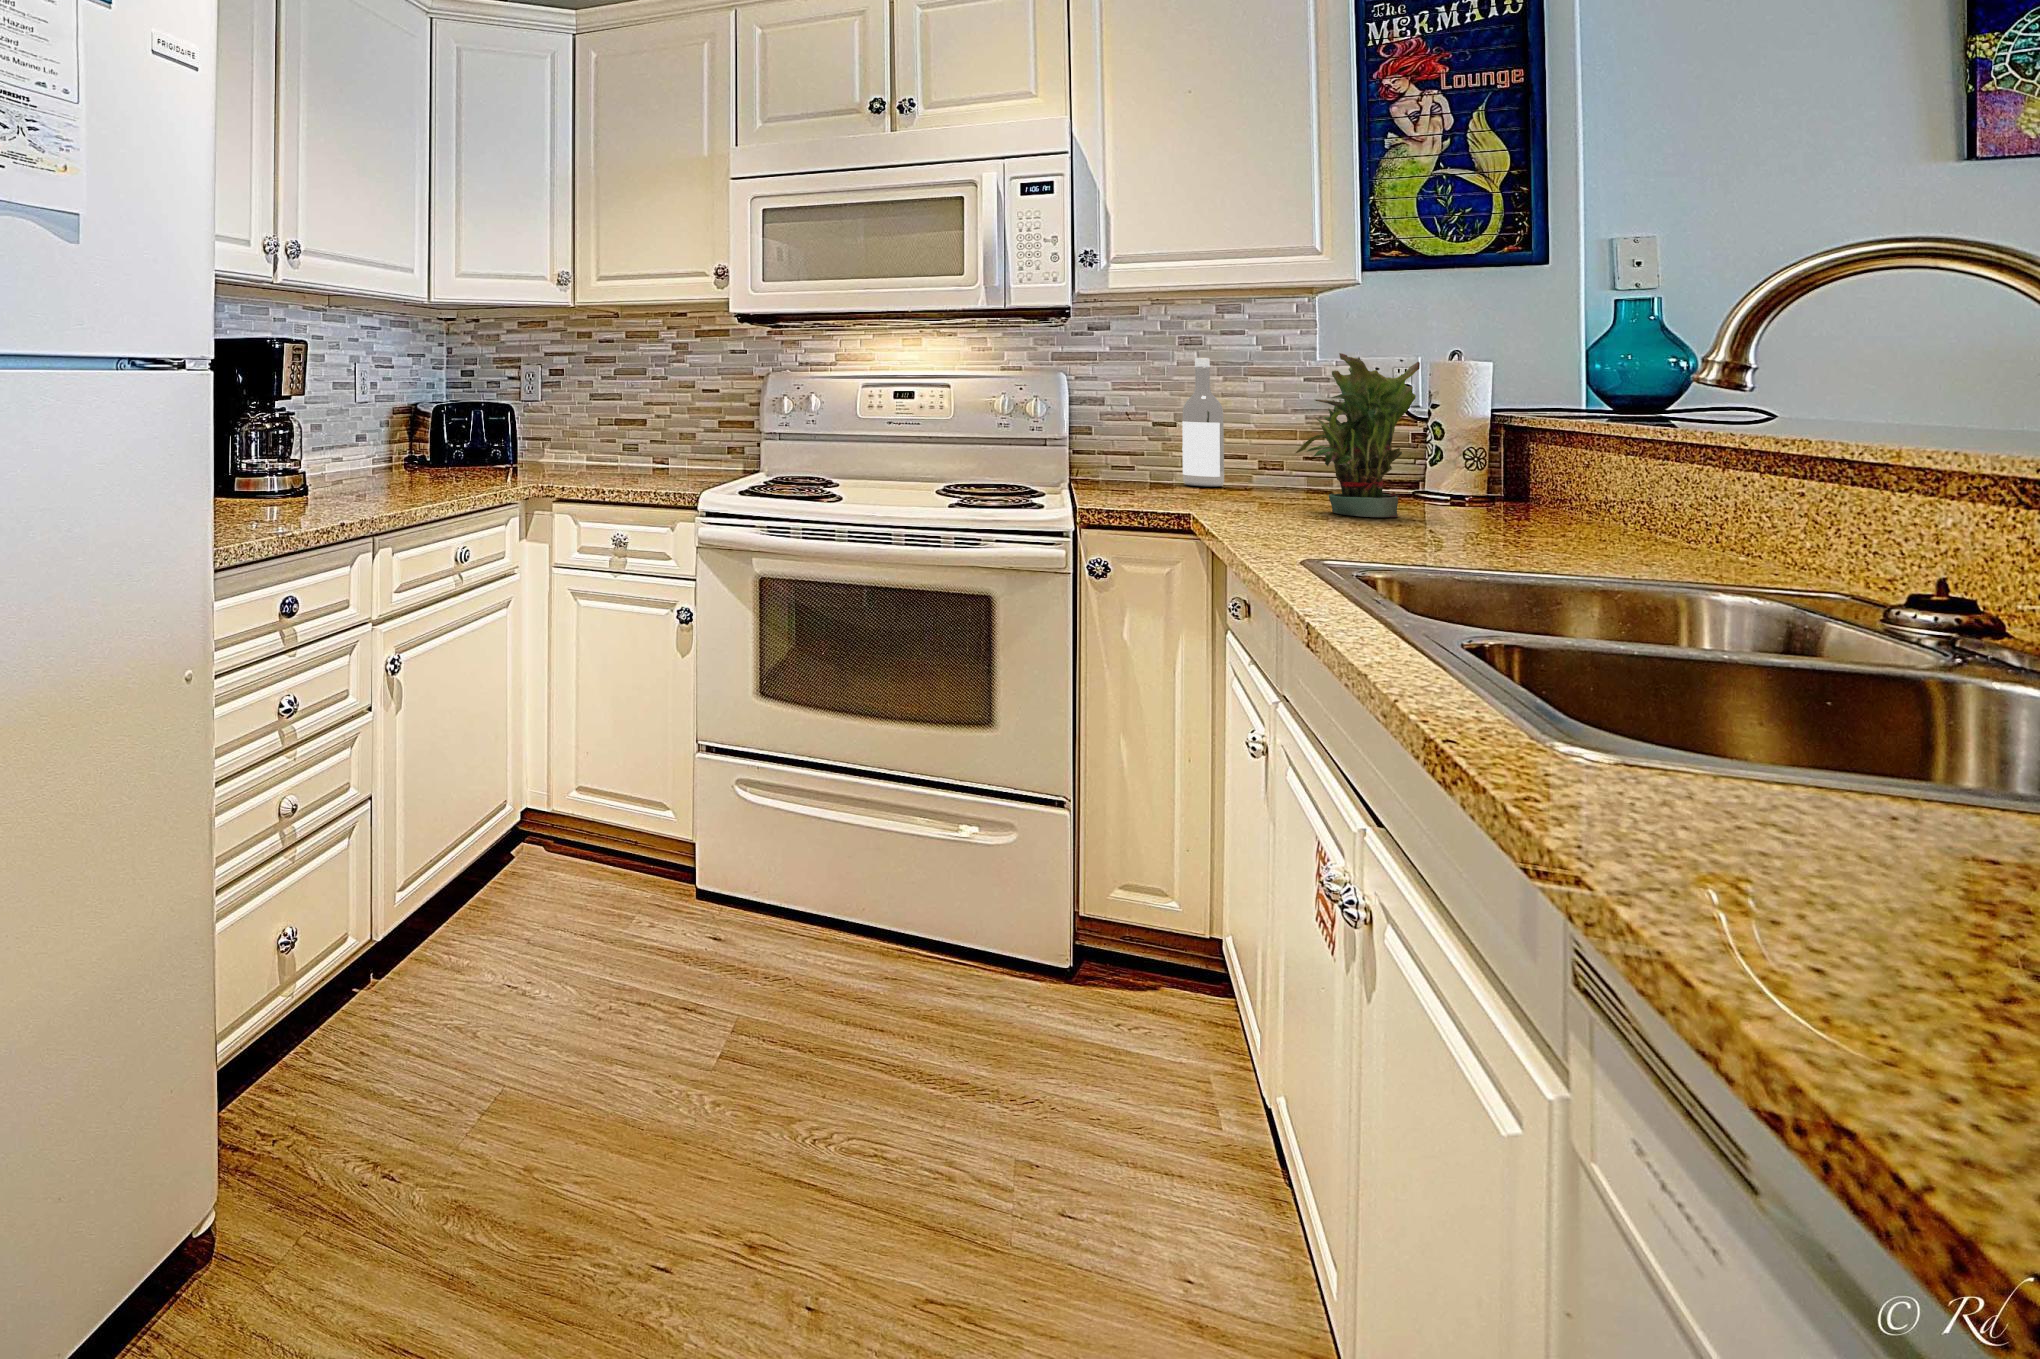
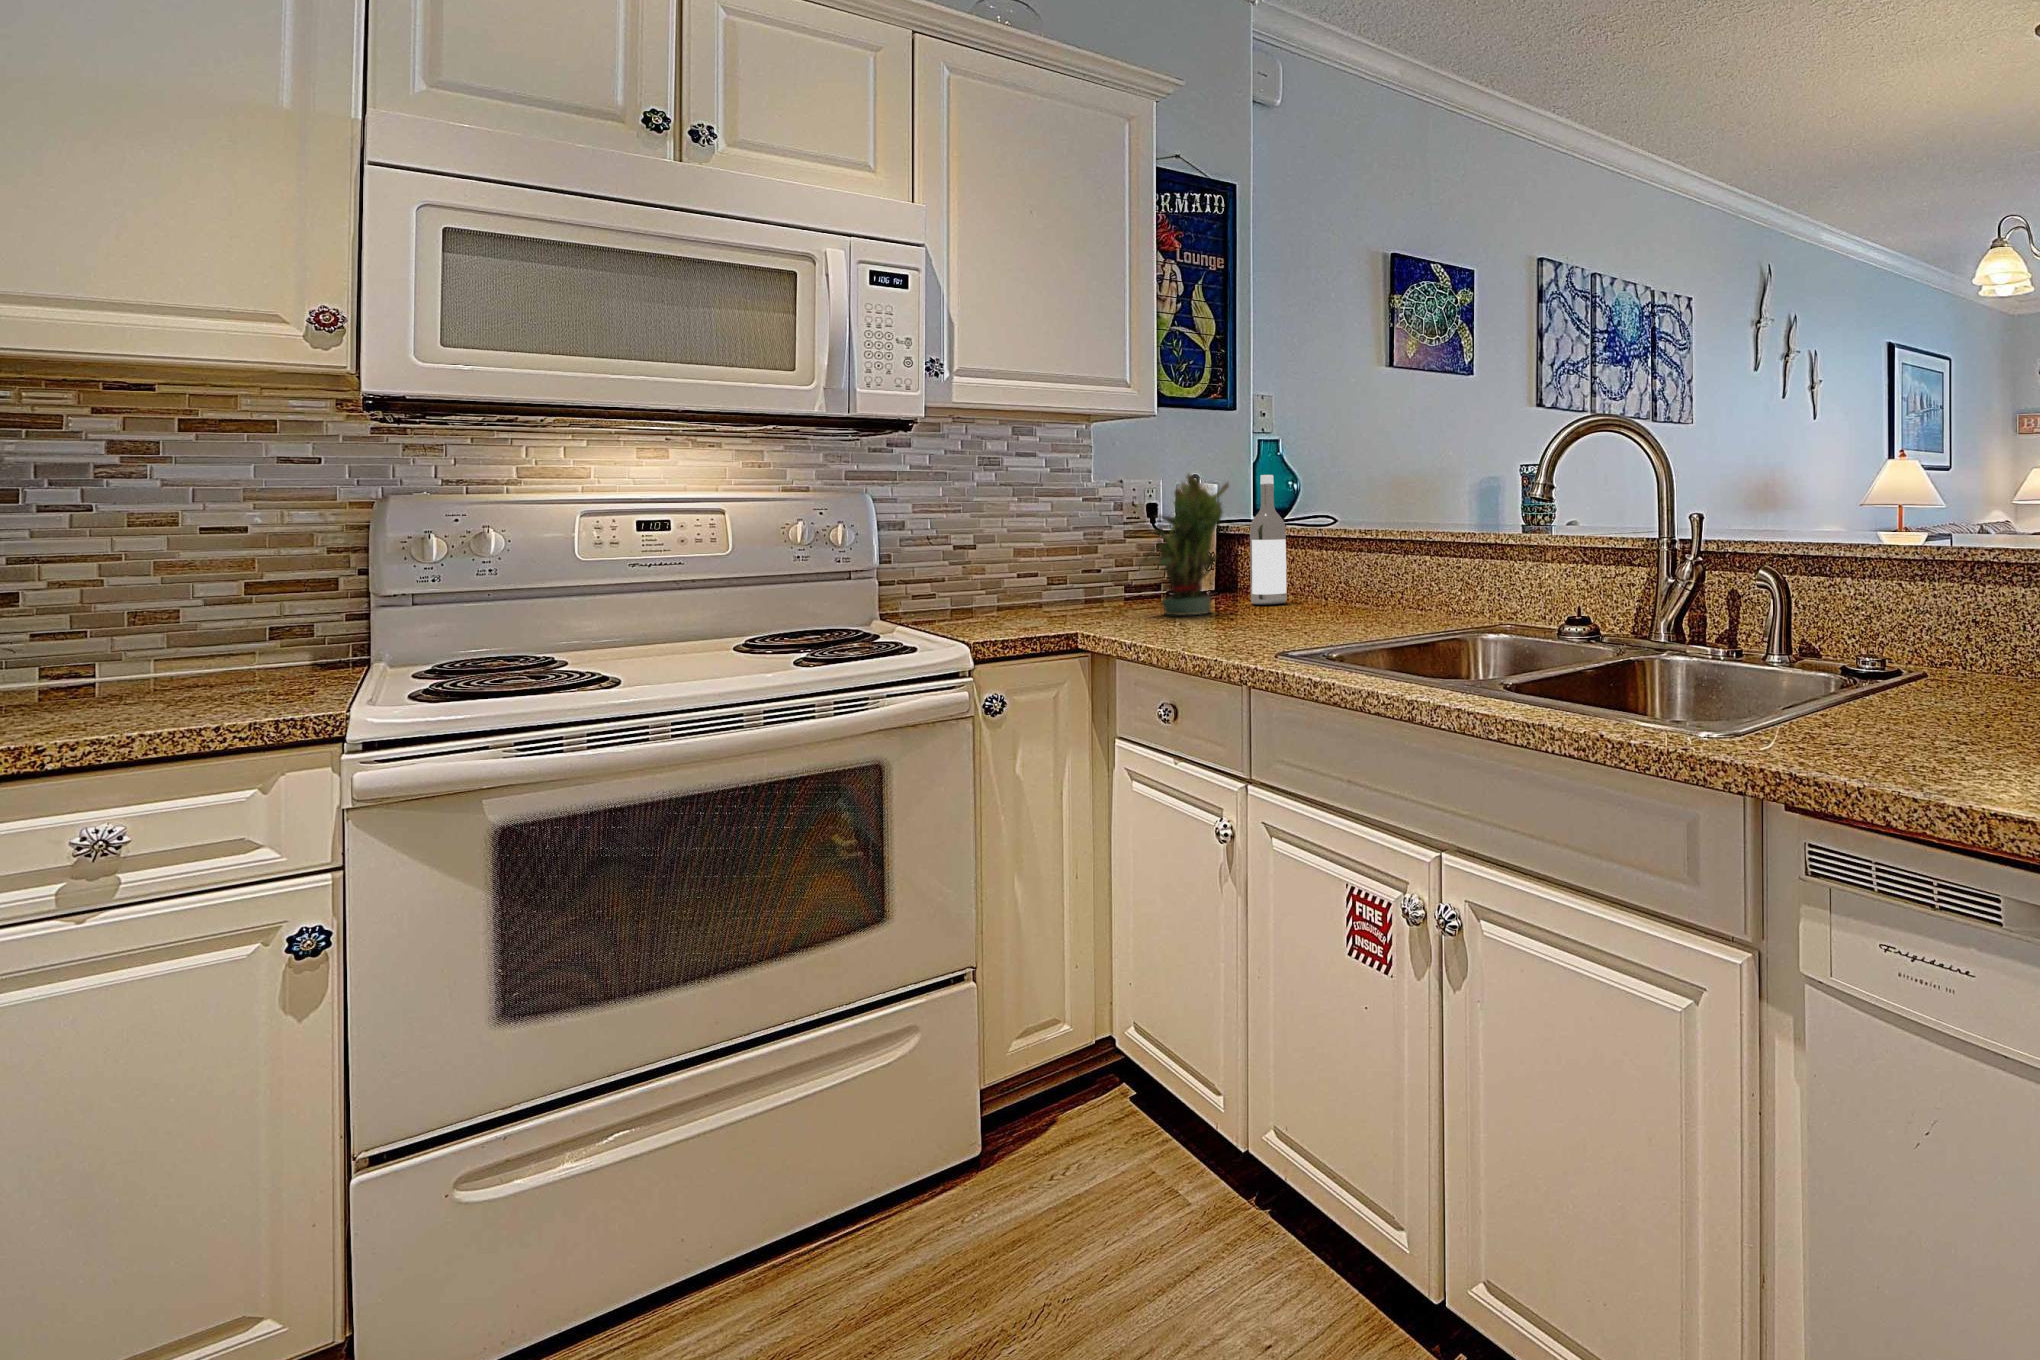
wine bottle: present [1182,358,1224,487] -> present [1250,475,1287,605]

